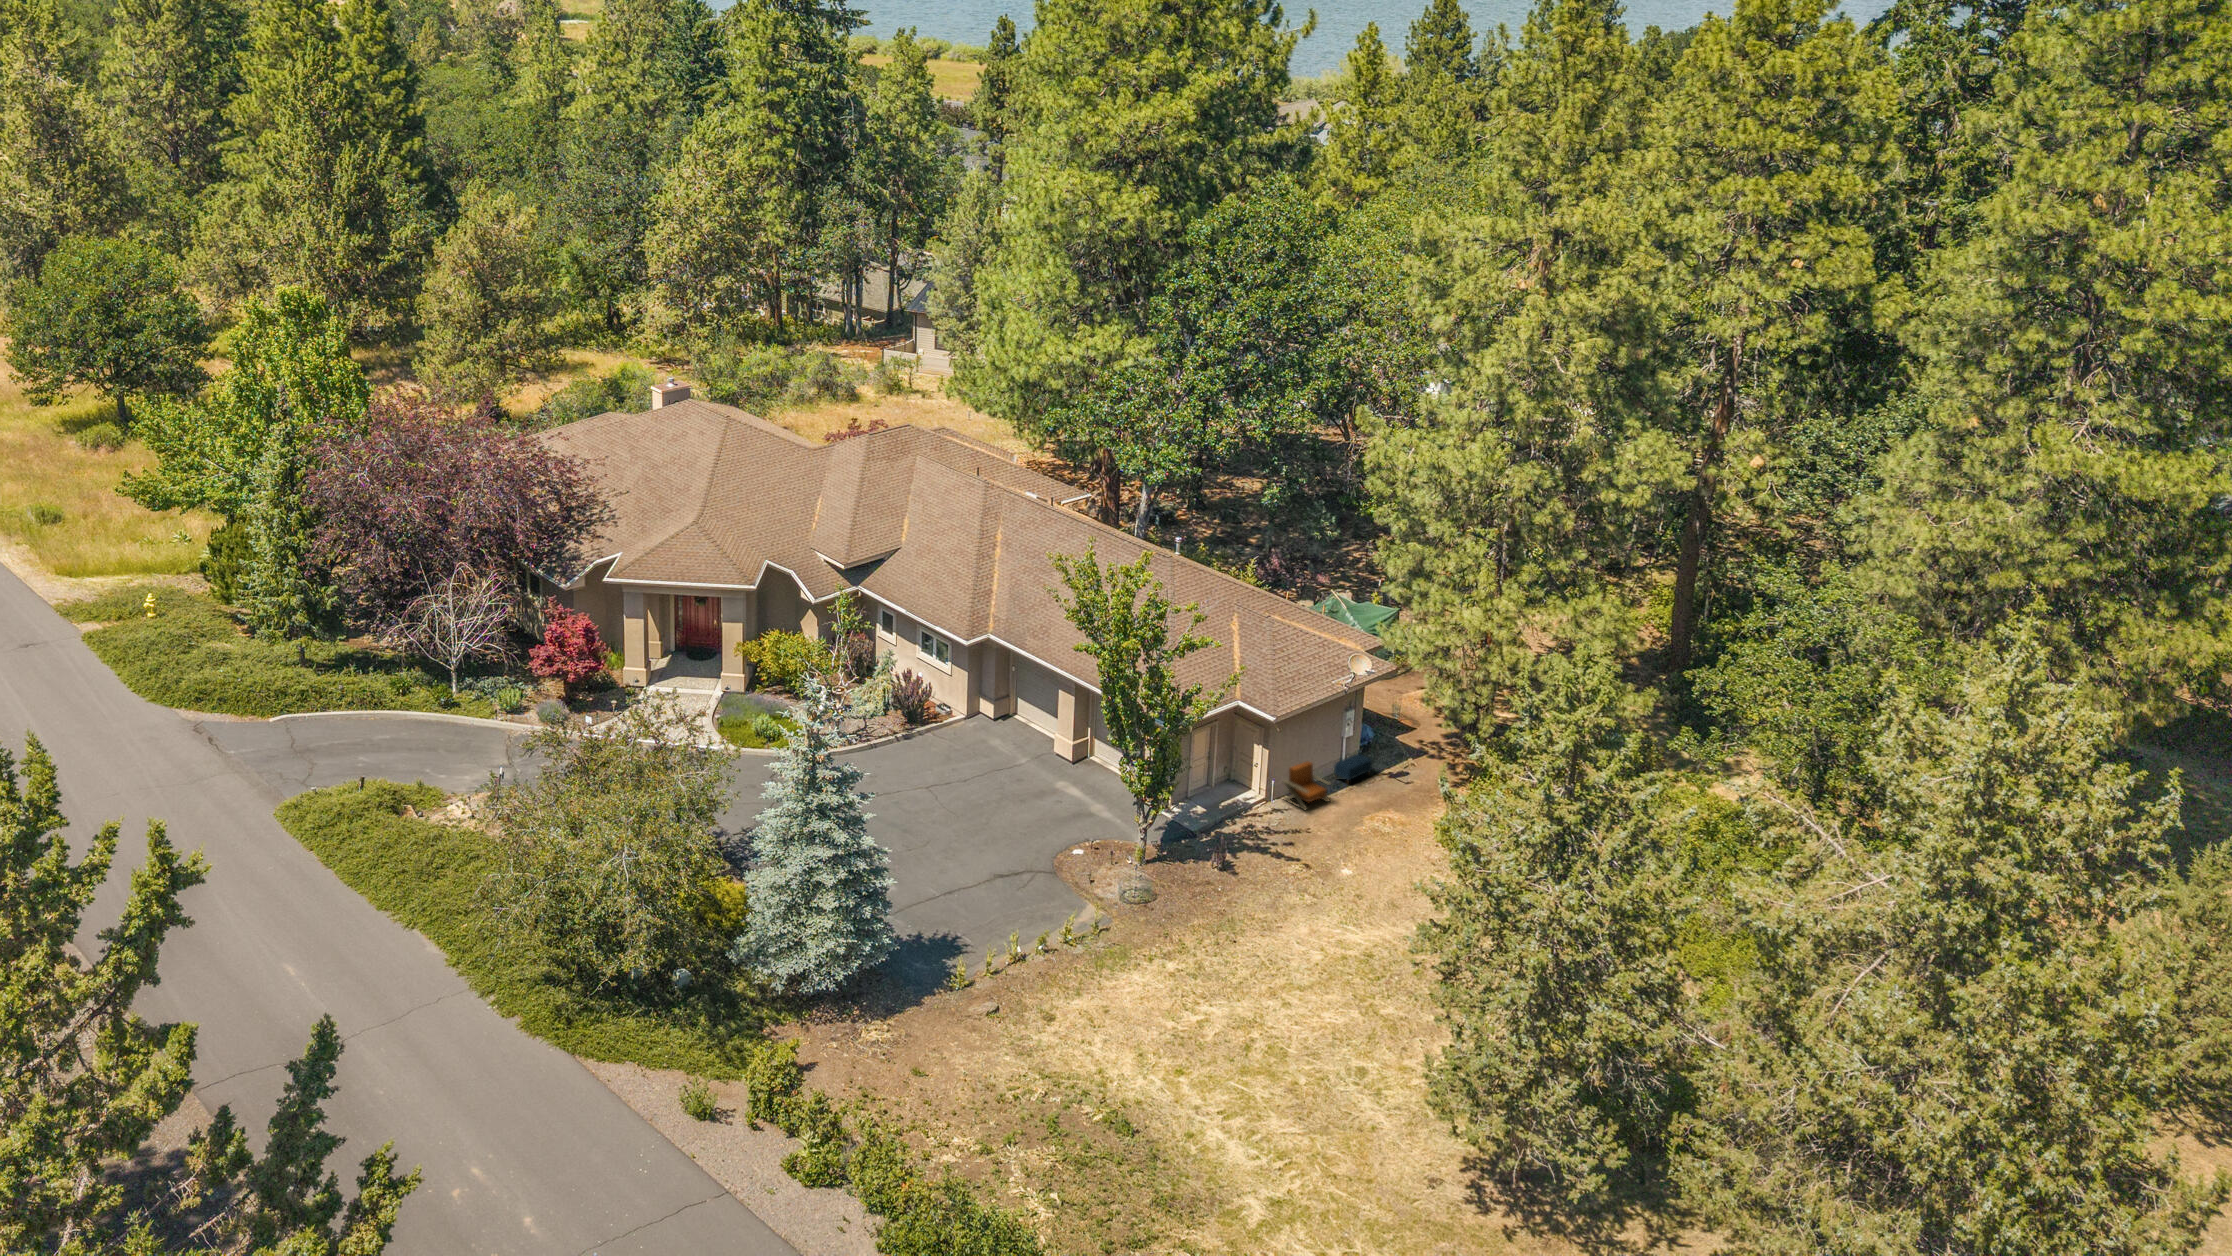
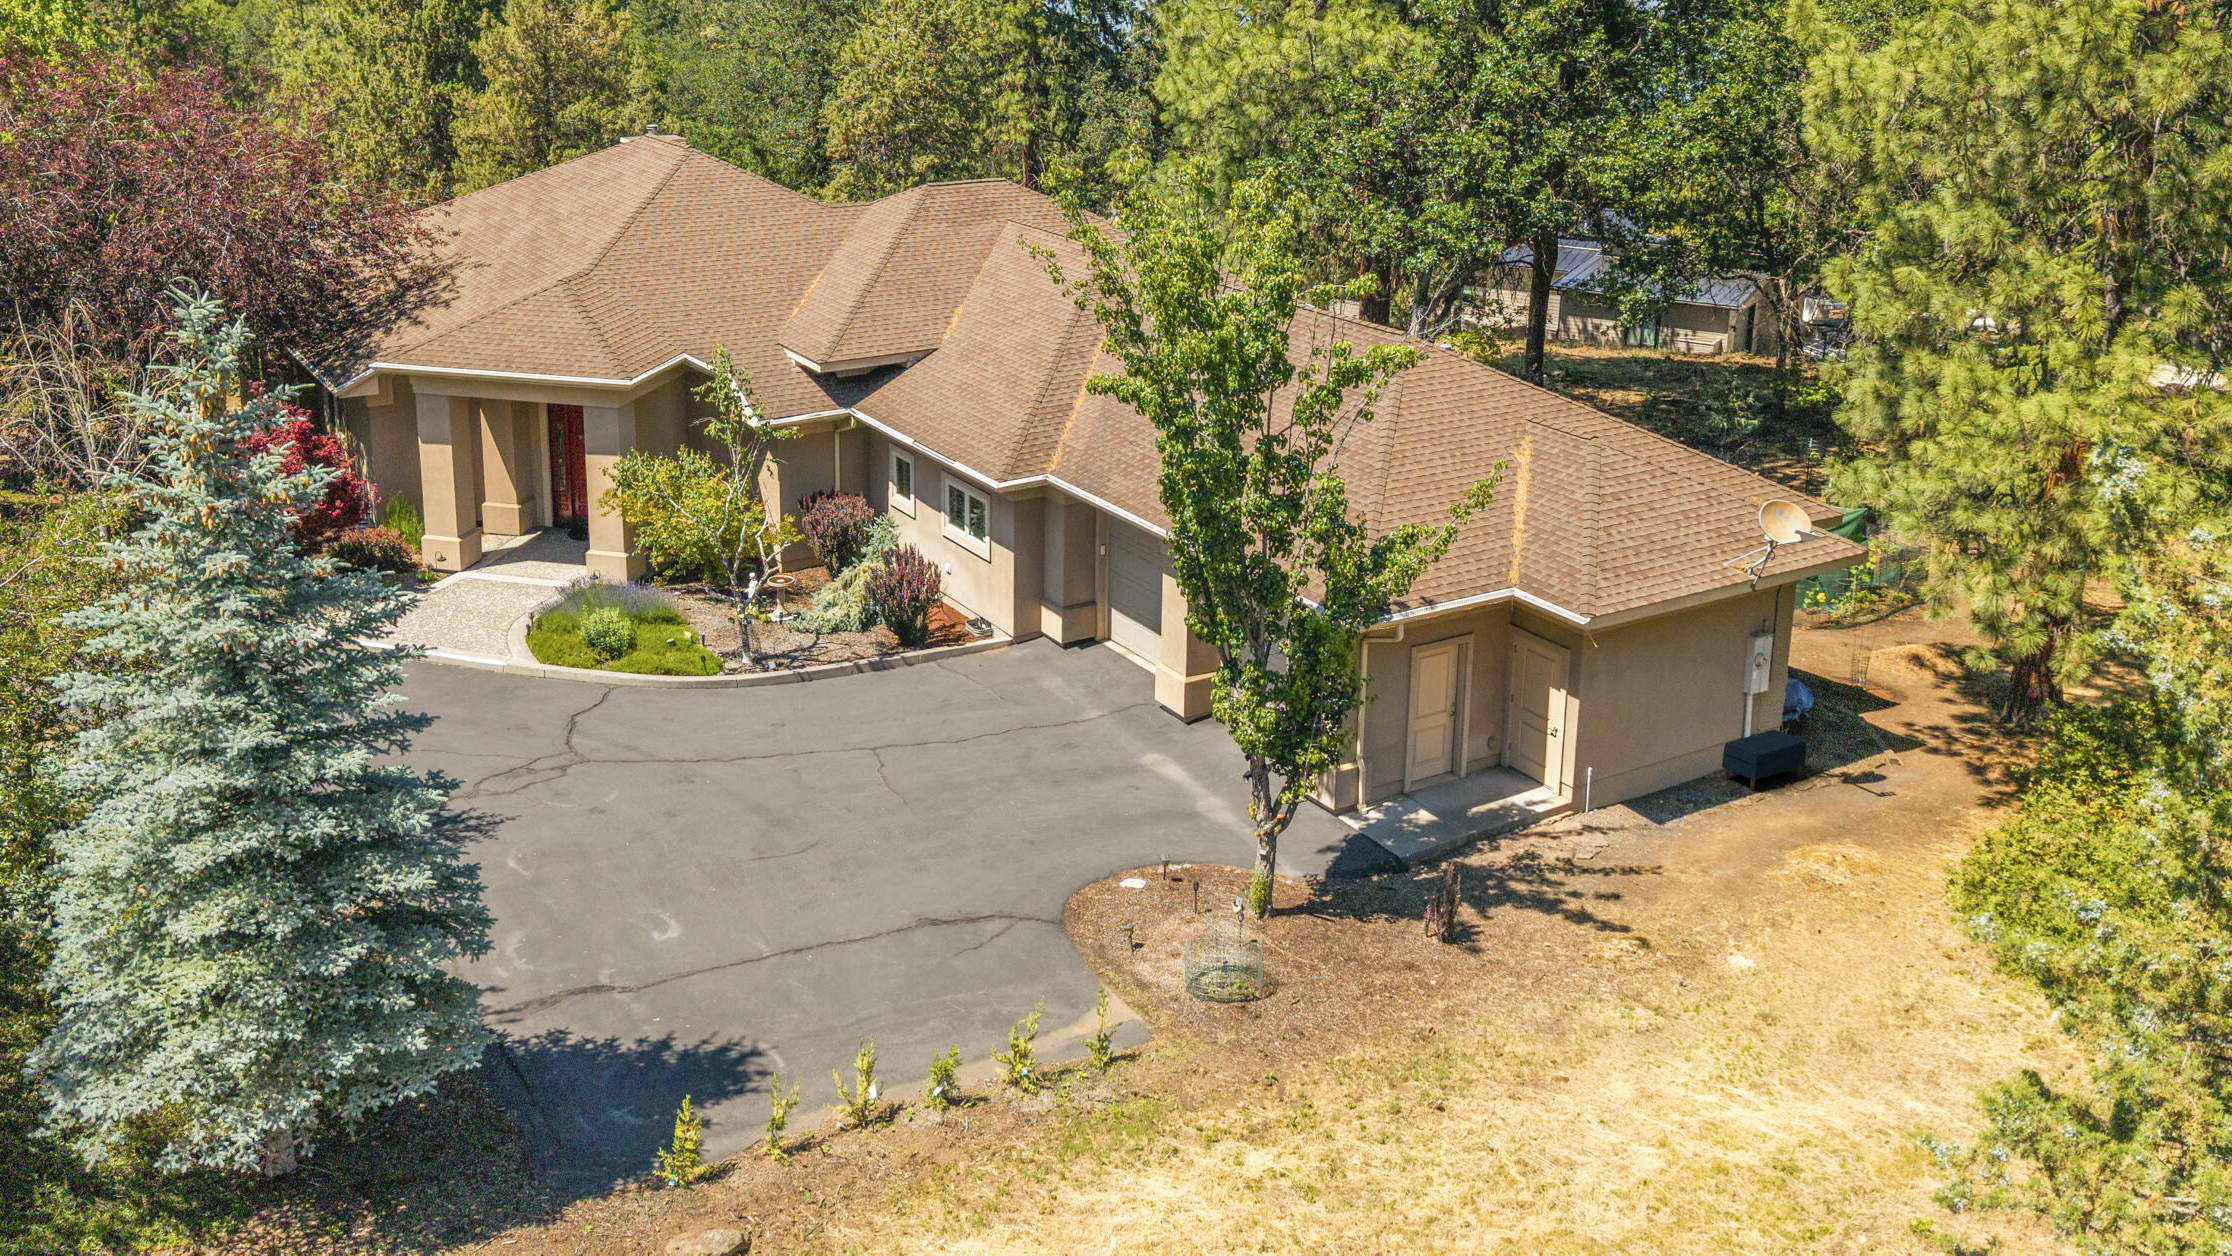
lounge chair: present [1284,761,1330,810] -> none [1607,731,1717,833]

